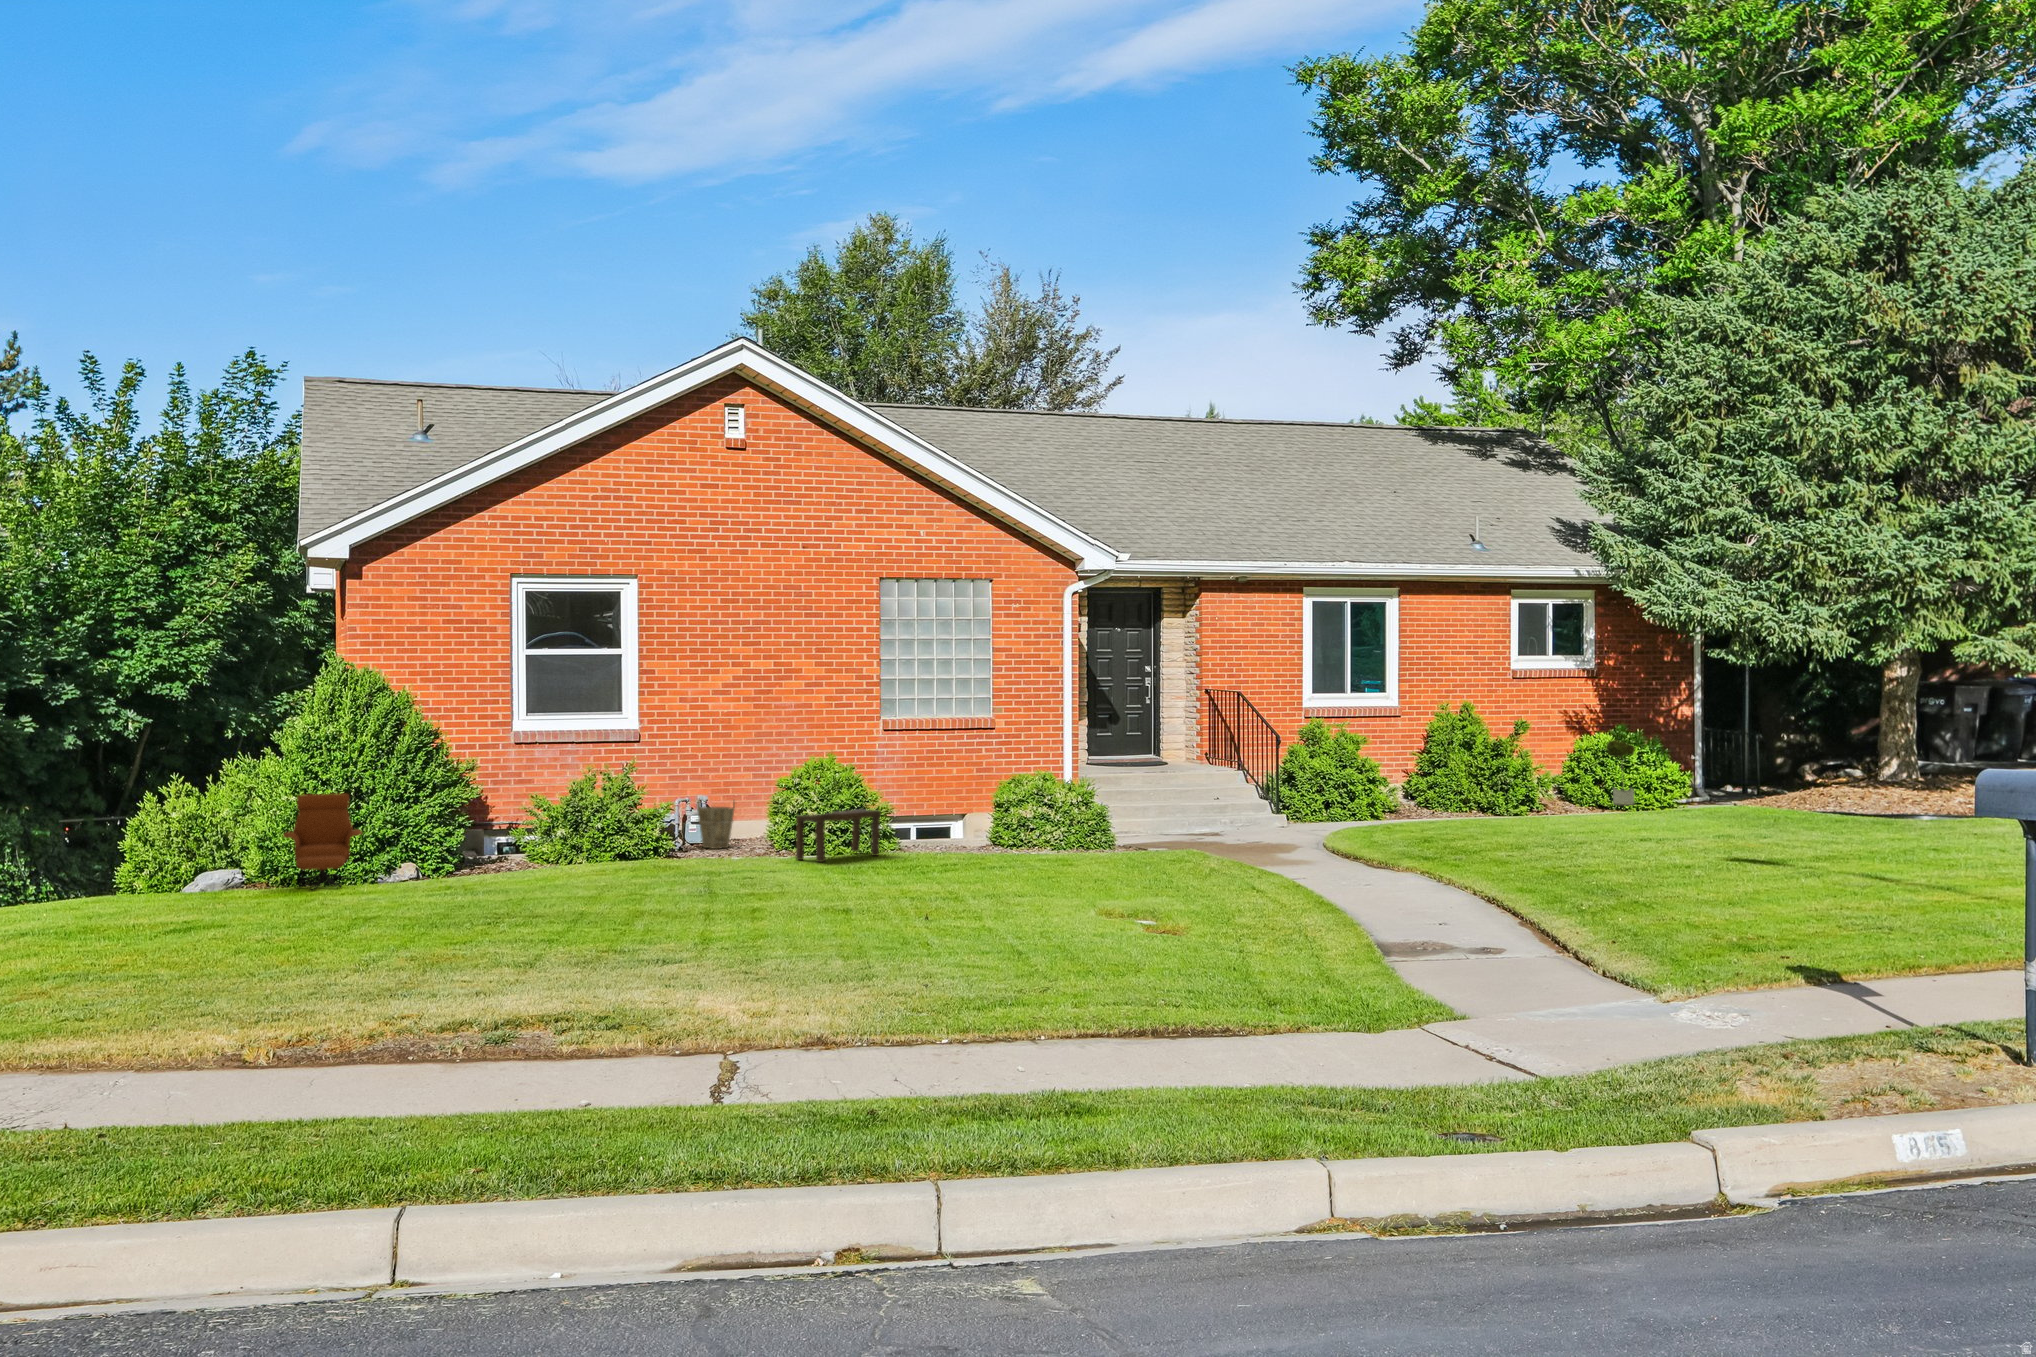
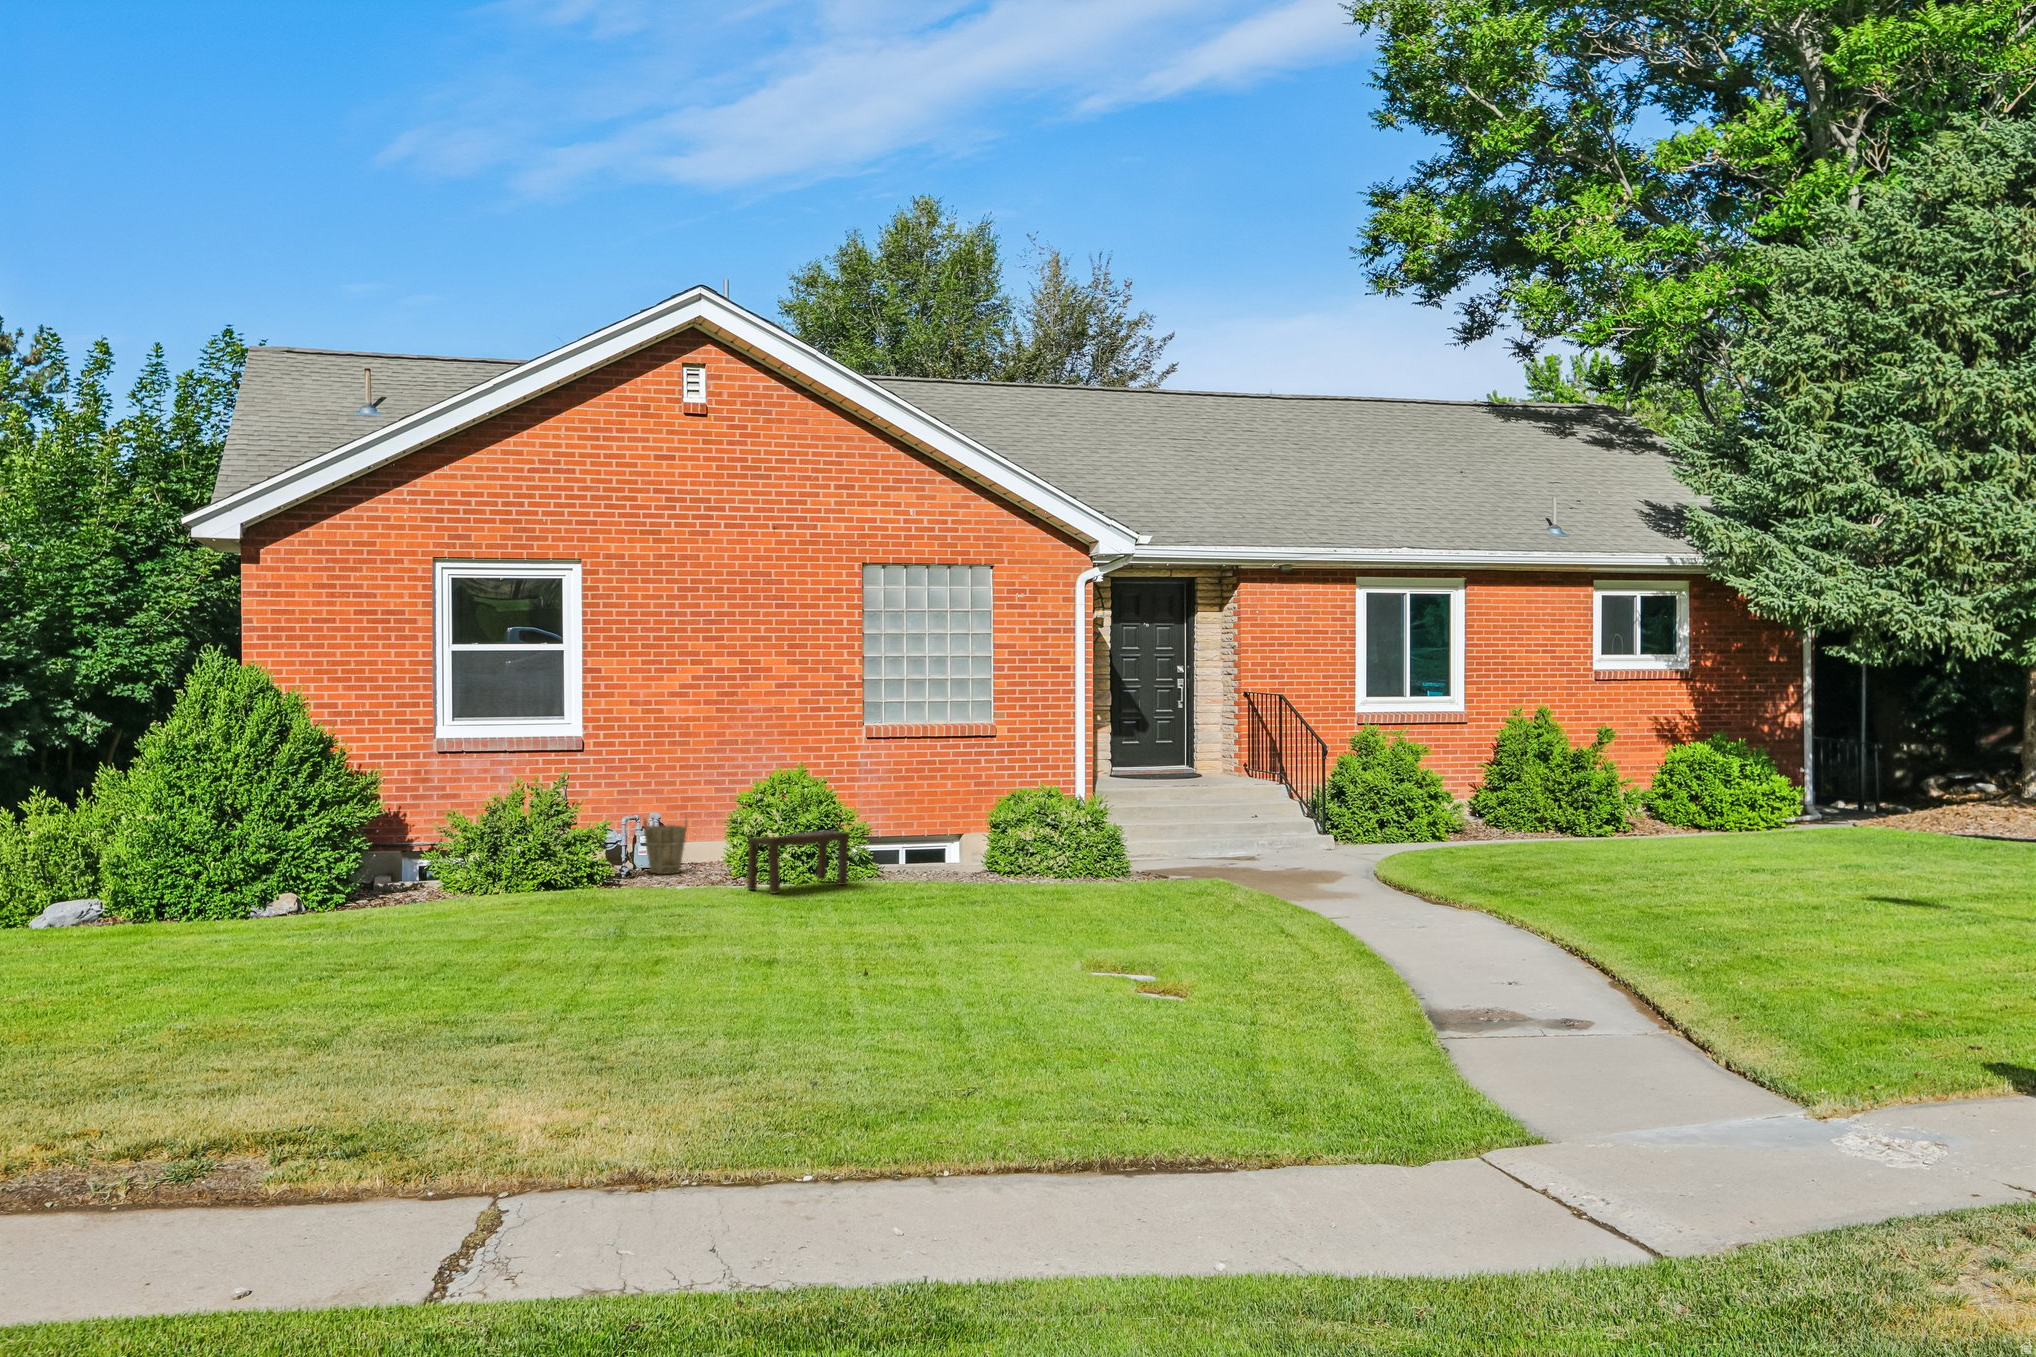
potted tree: present [1606,740,1635,805] -> none [1704,749,1739,825]
lounge chair: present [283,793,362,890] -> none [133,812,230,928]

